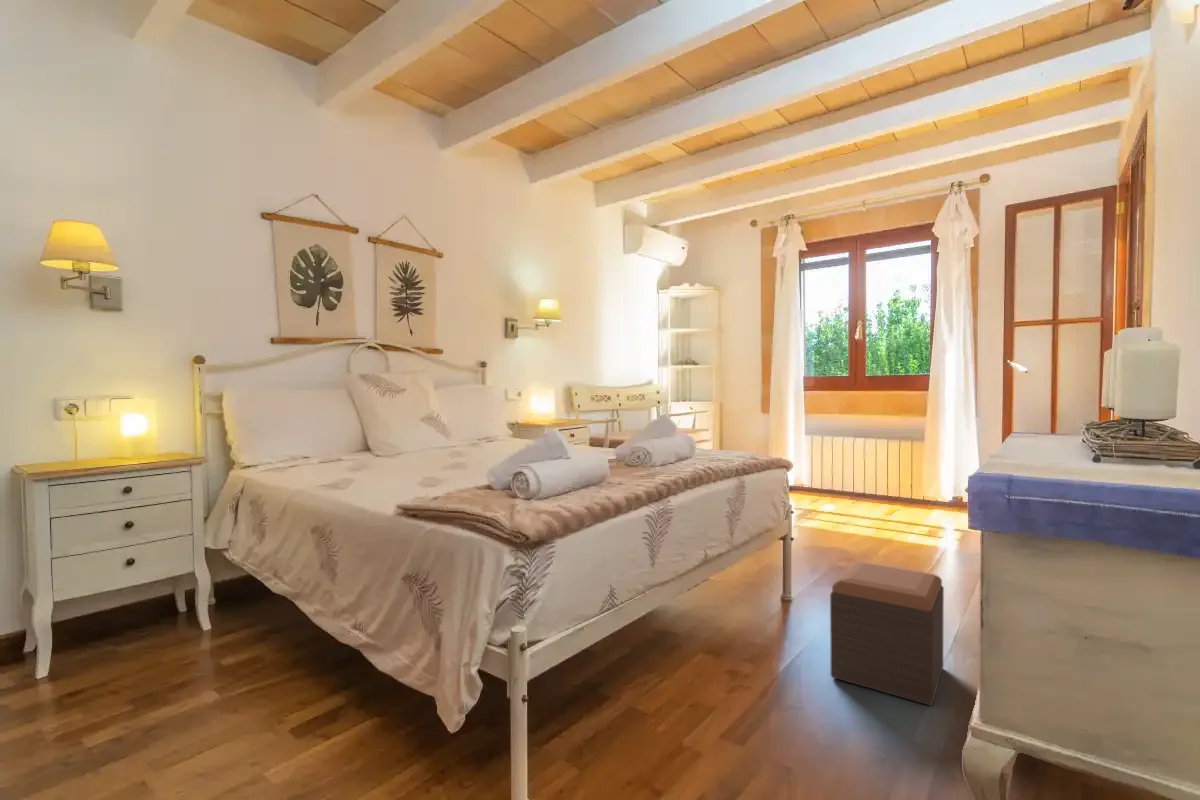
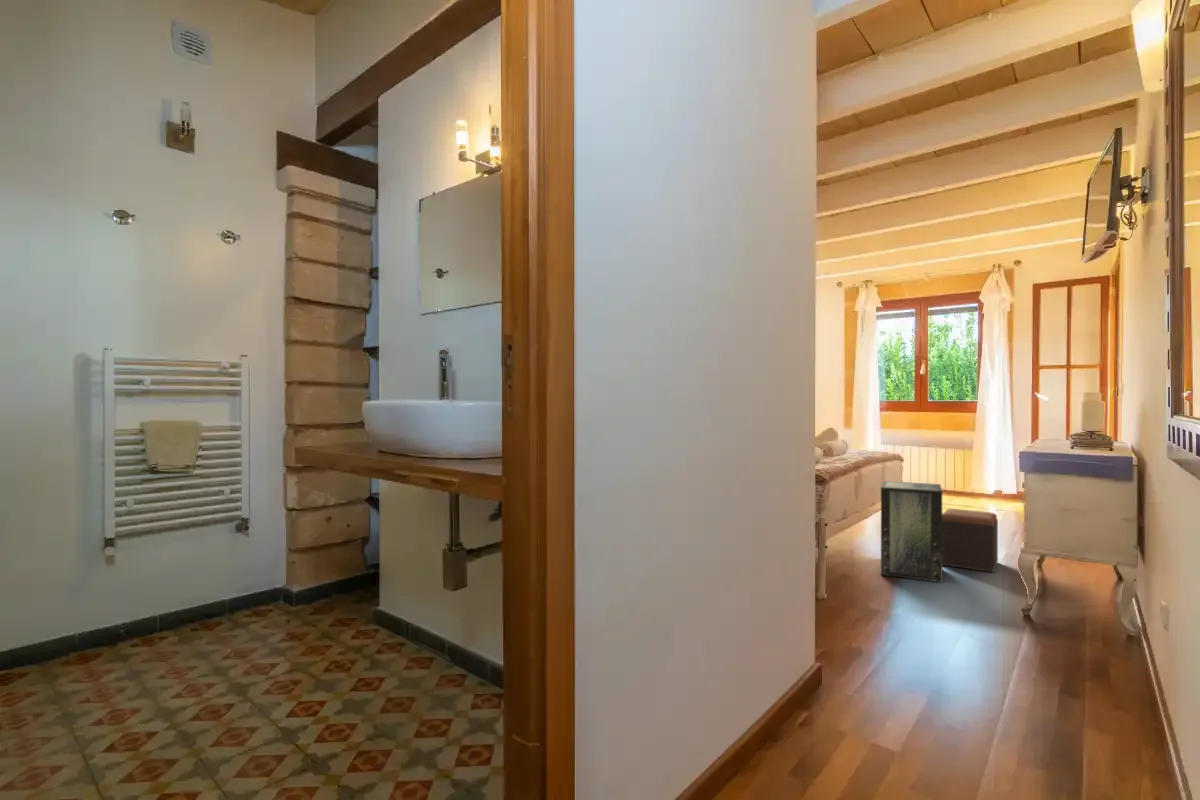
storage box: none [700,516,830,749] -> present [881,481,942,582]

